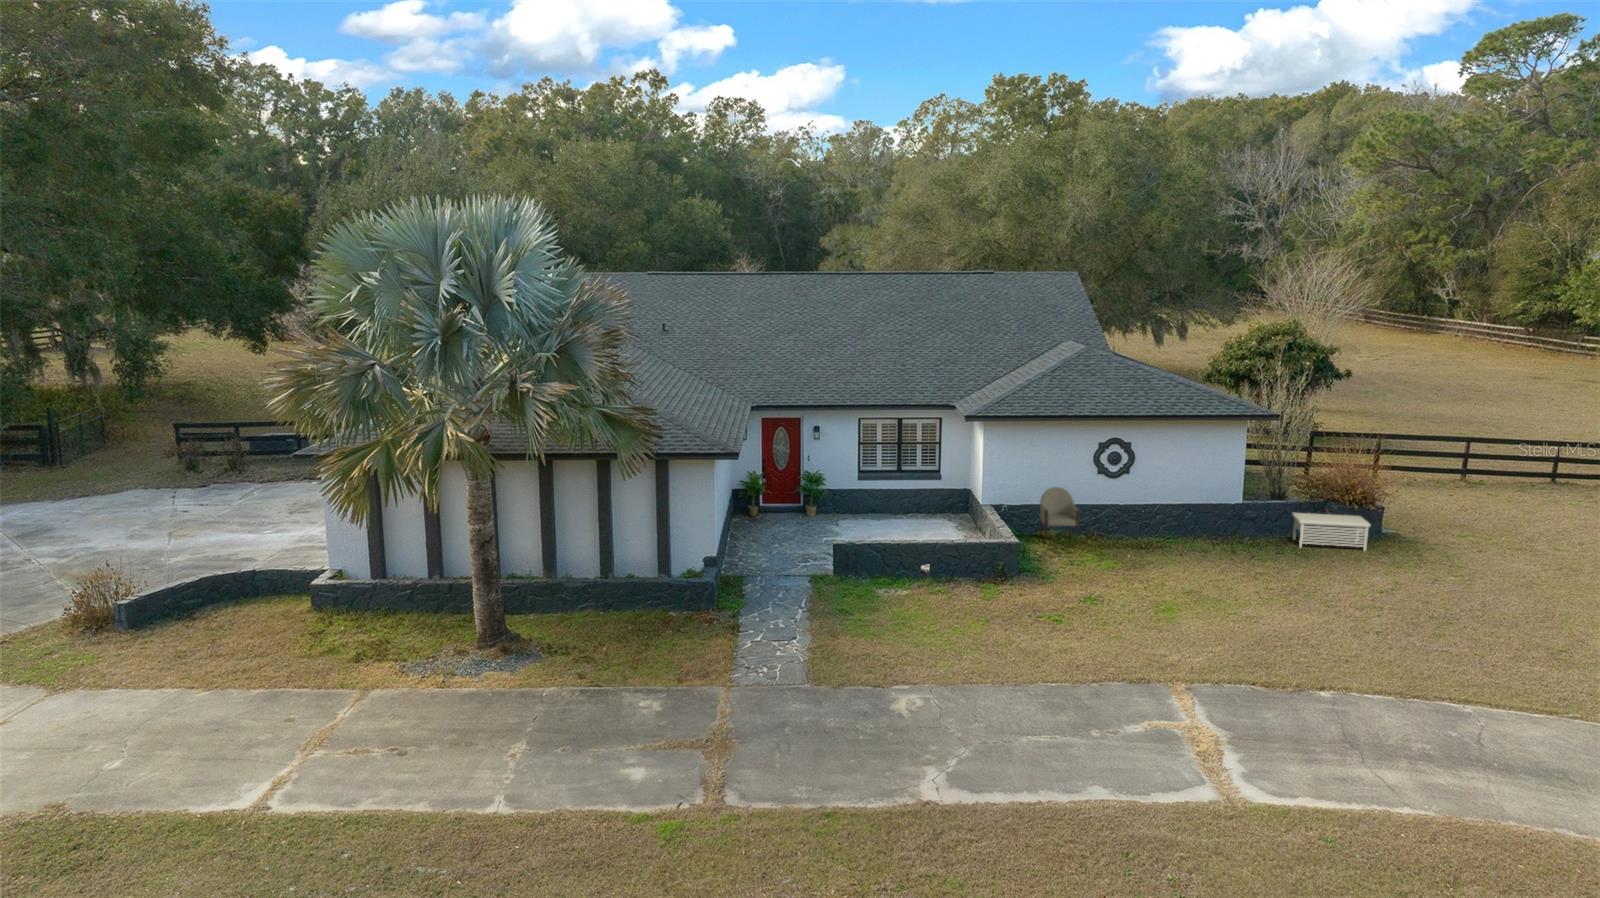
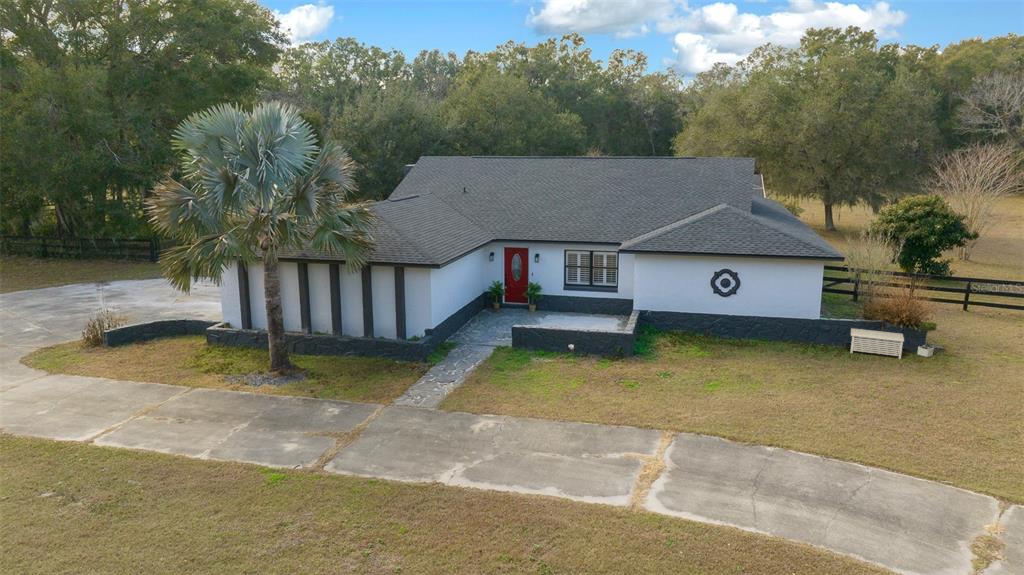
chair: present [1040,487,1079,538] -> none [666,301,691,340]
potted tree: none [1379,497,1404,545] -> present [917,322,937,357]

